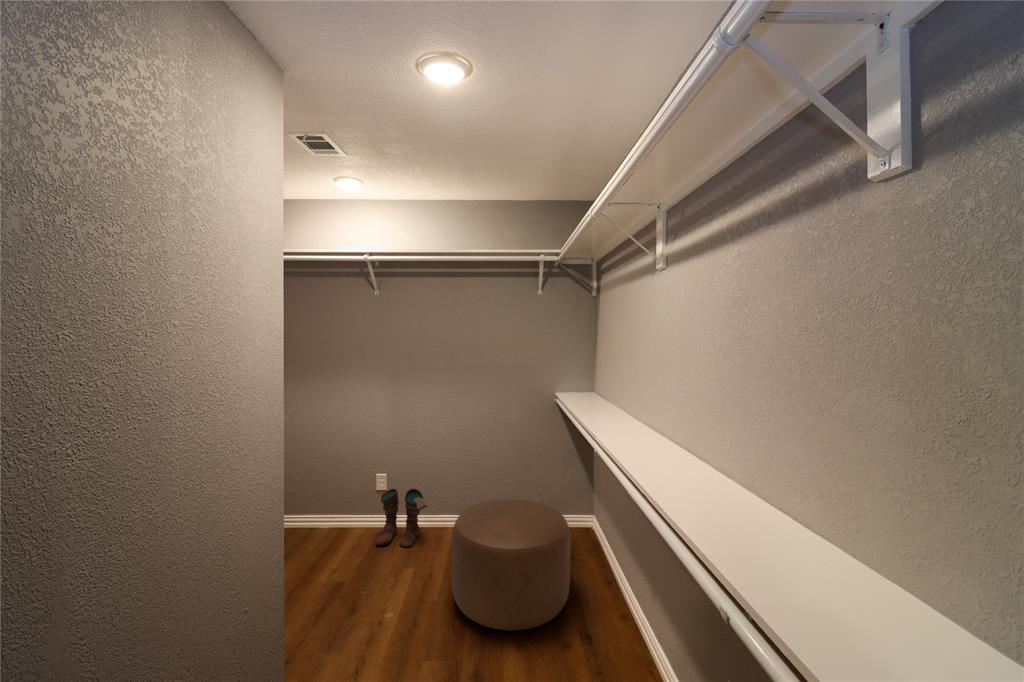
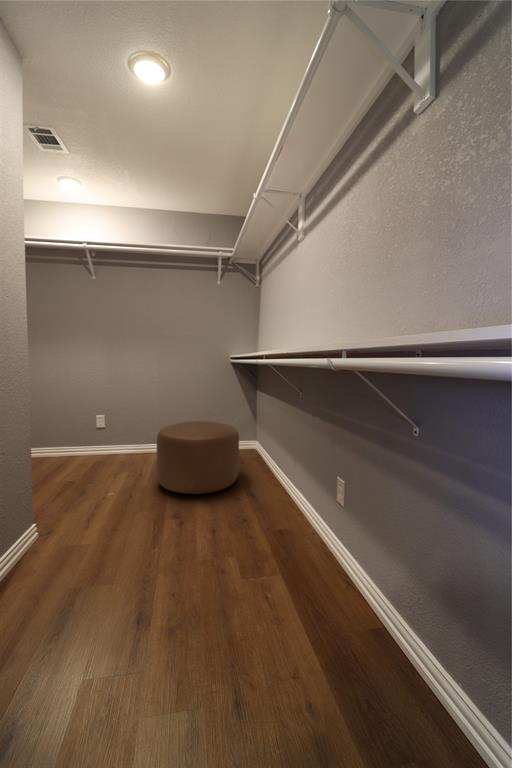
boots: present [376,489,427,548] -> none [97,425,137,464]

